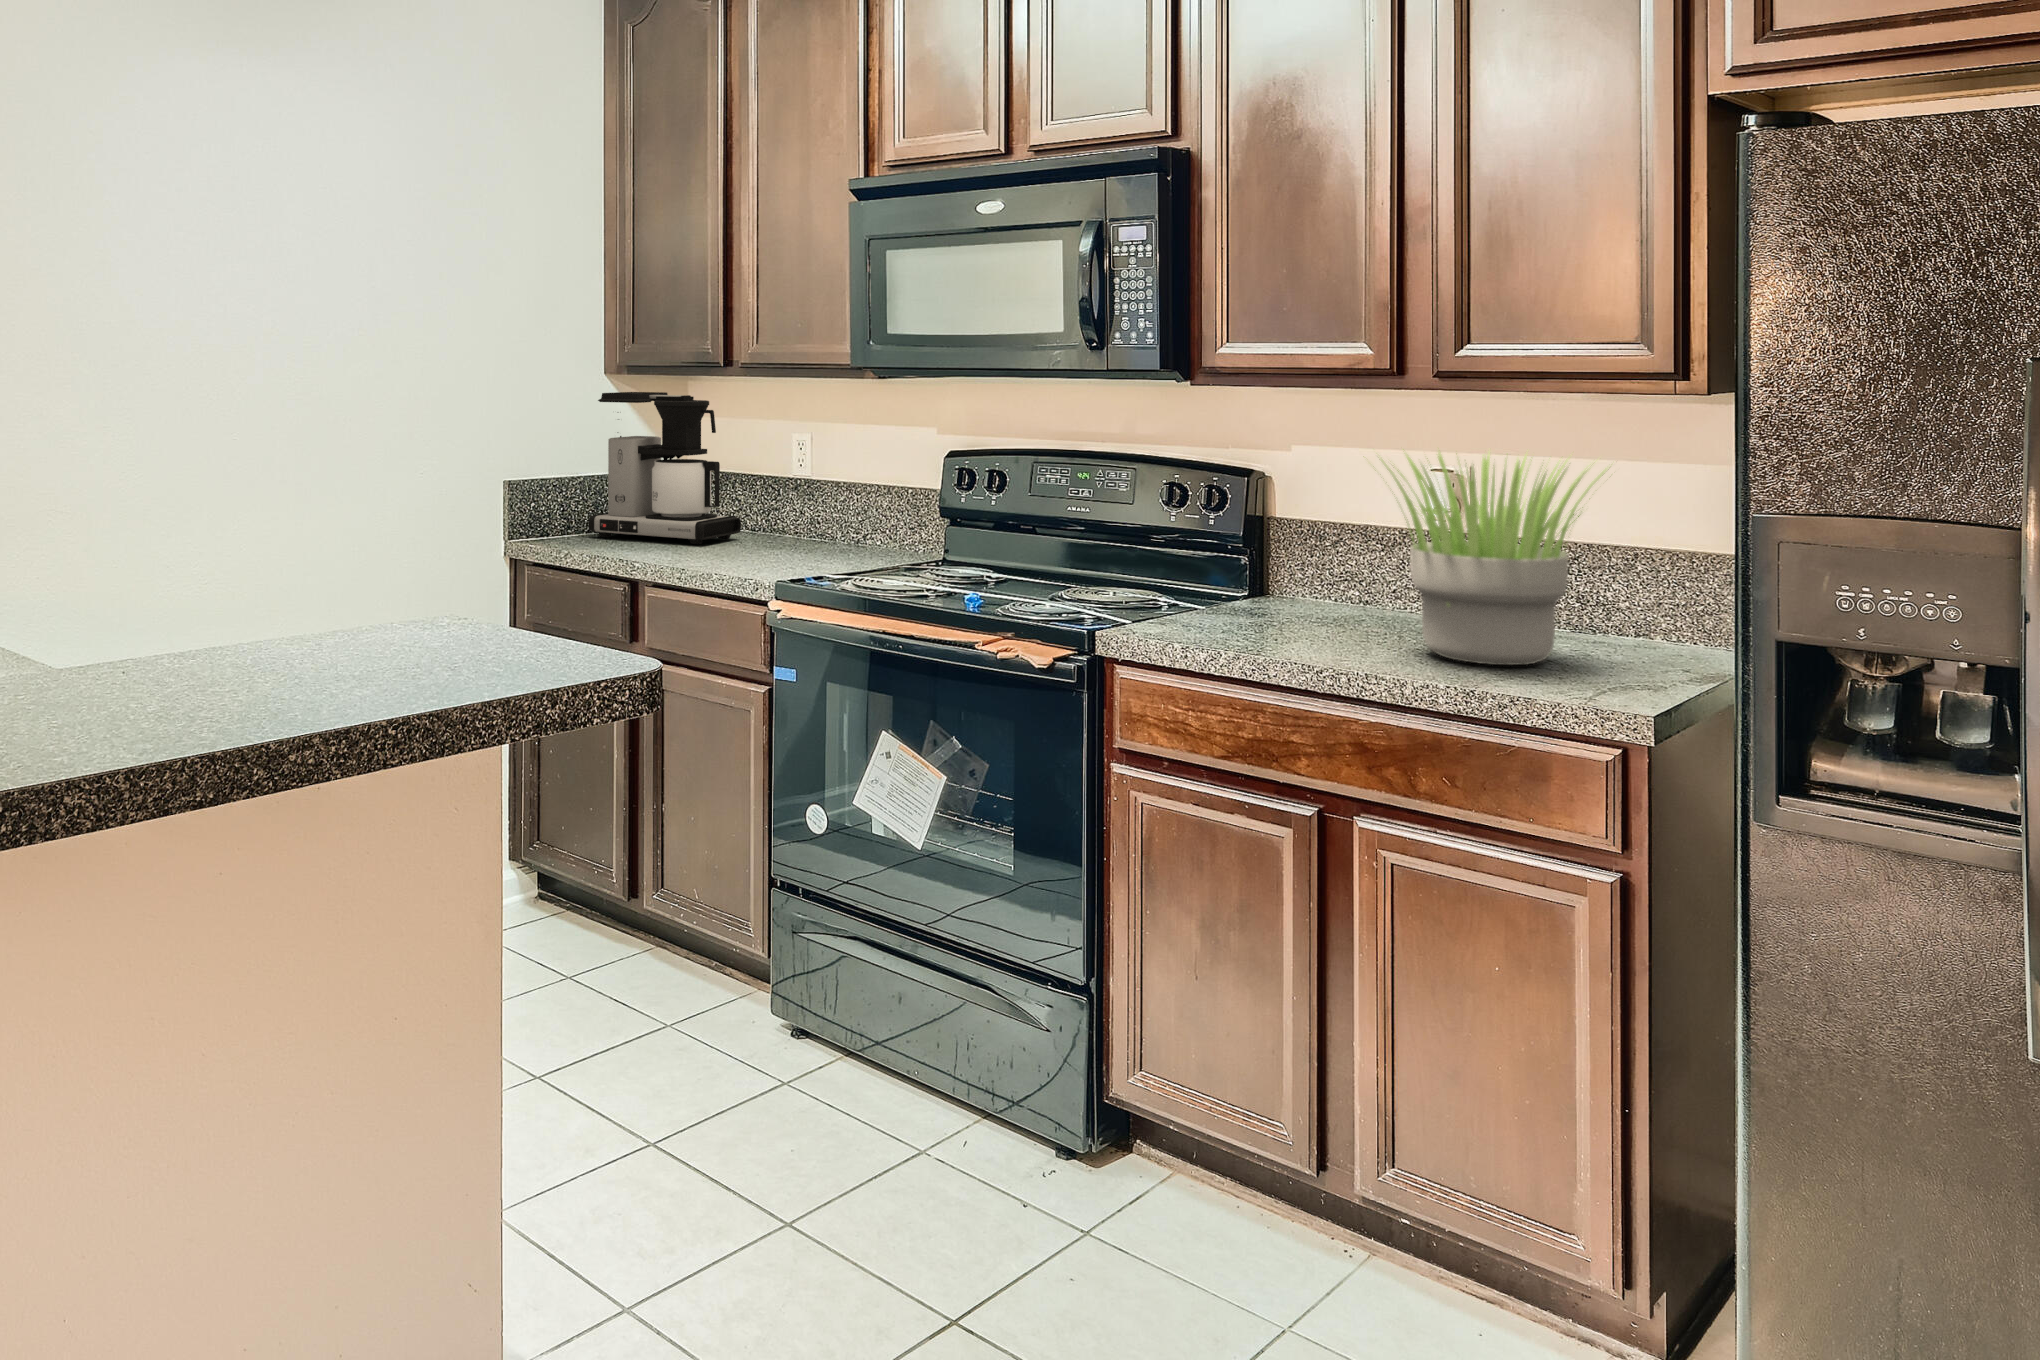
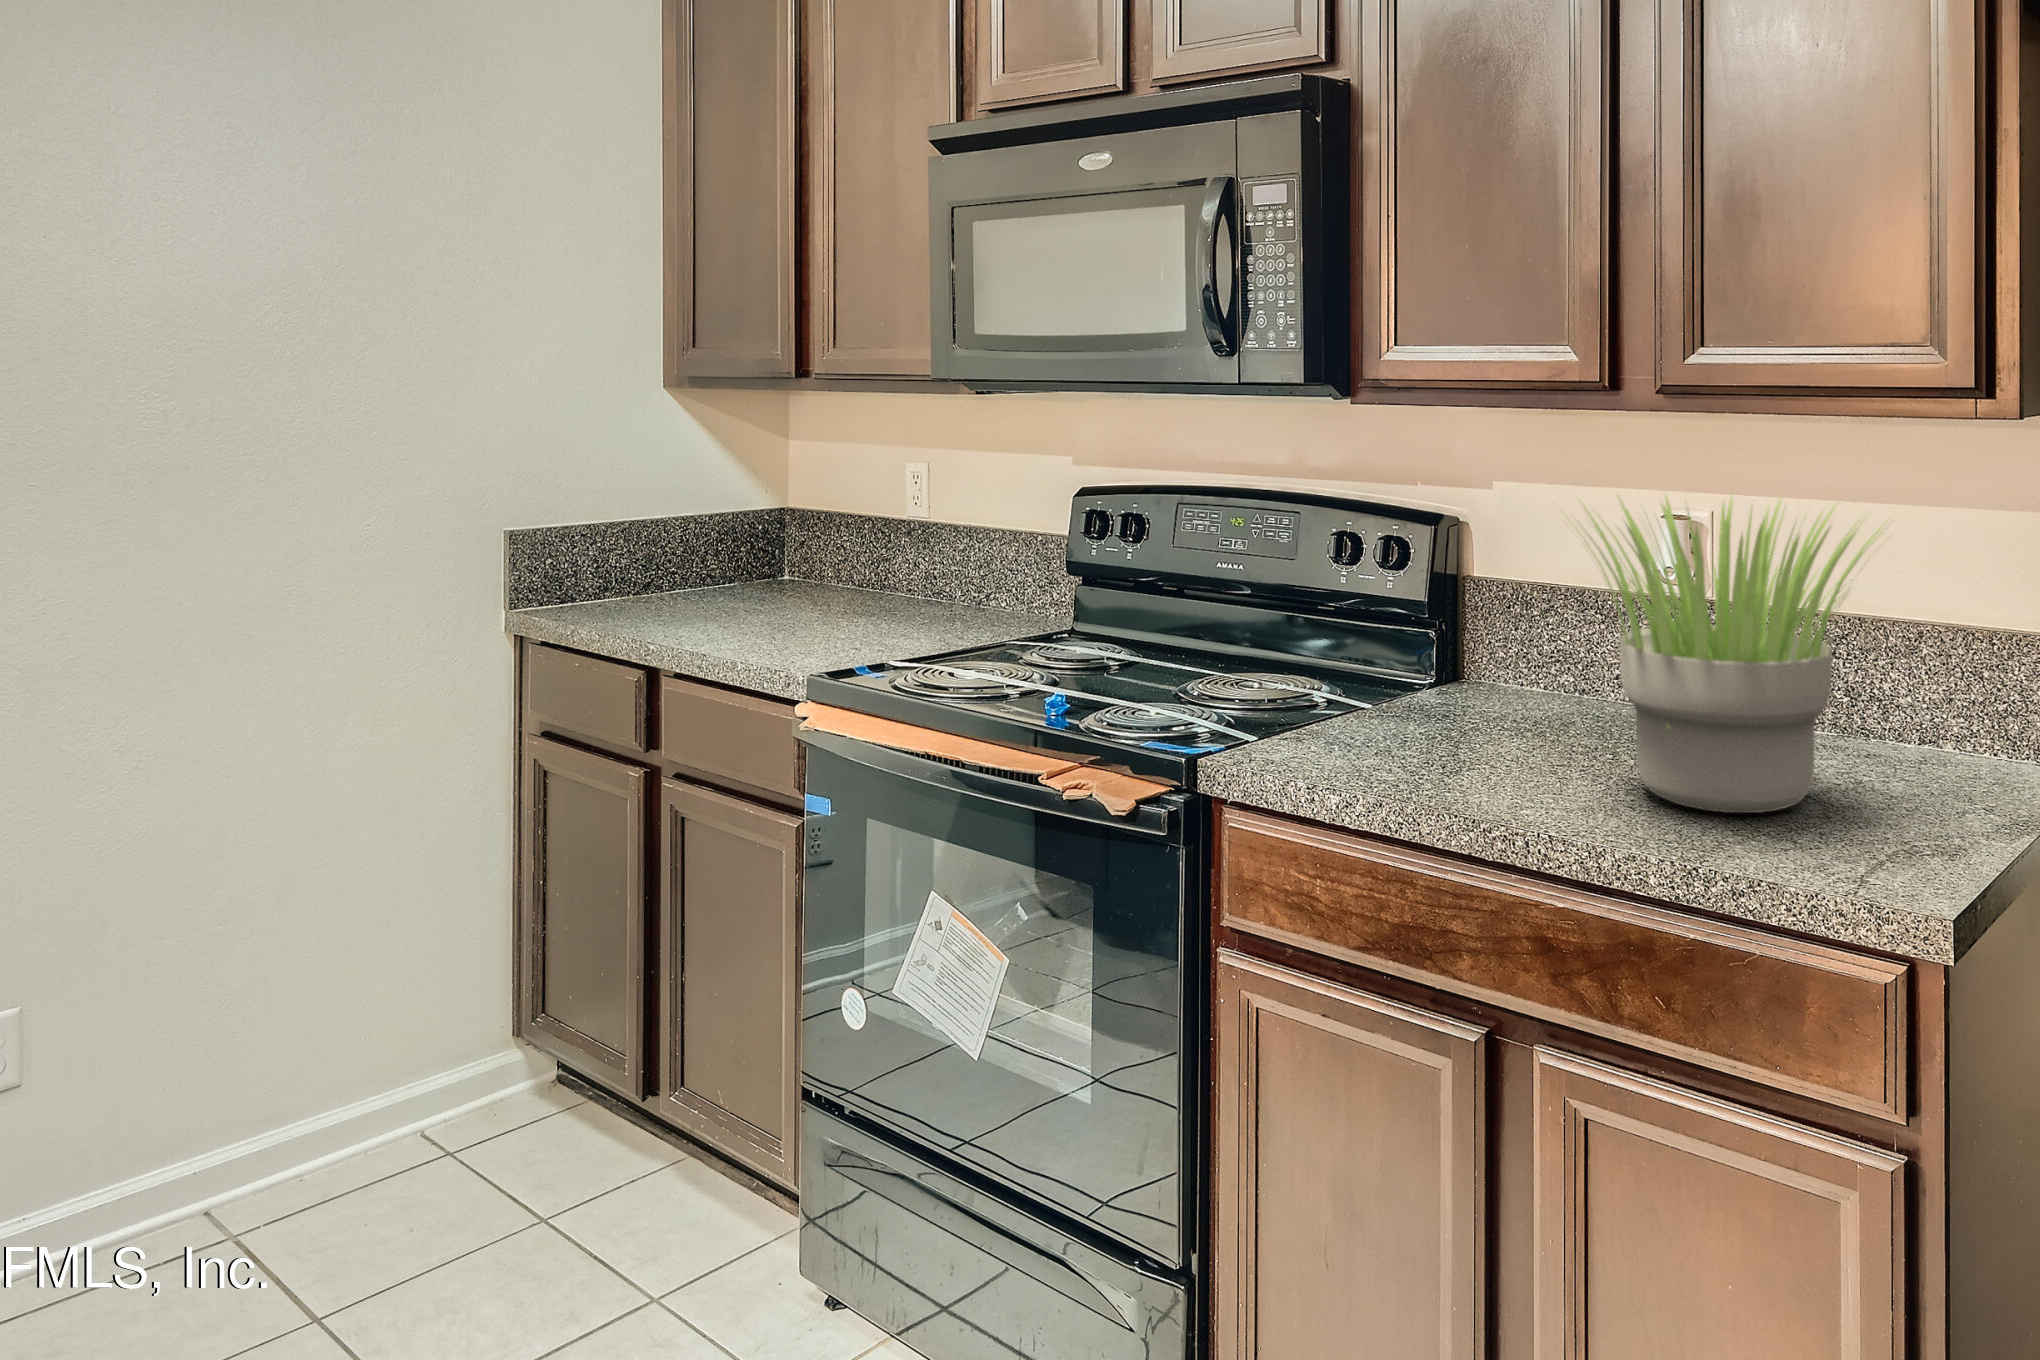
coffee maker: present [589,392,741,544] -> none [627,409,832,611]

